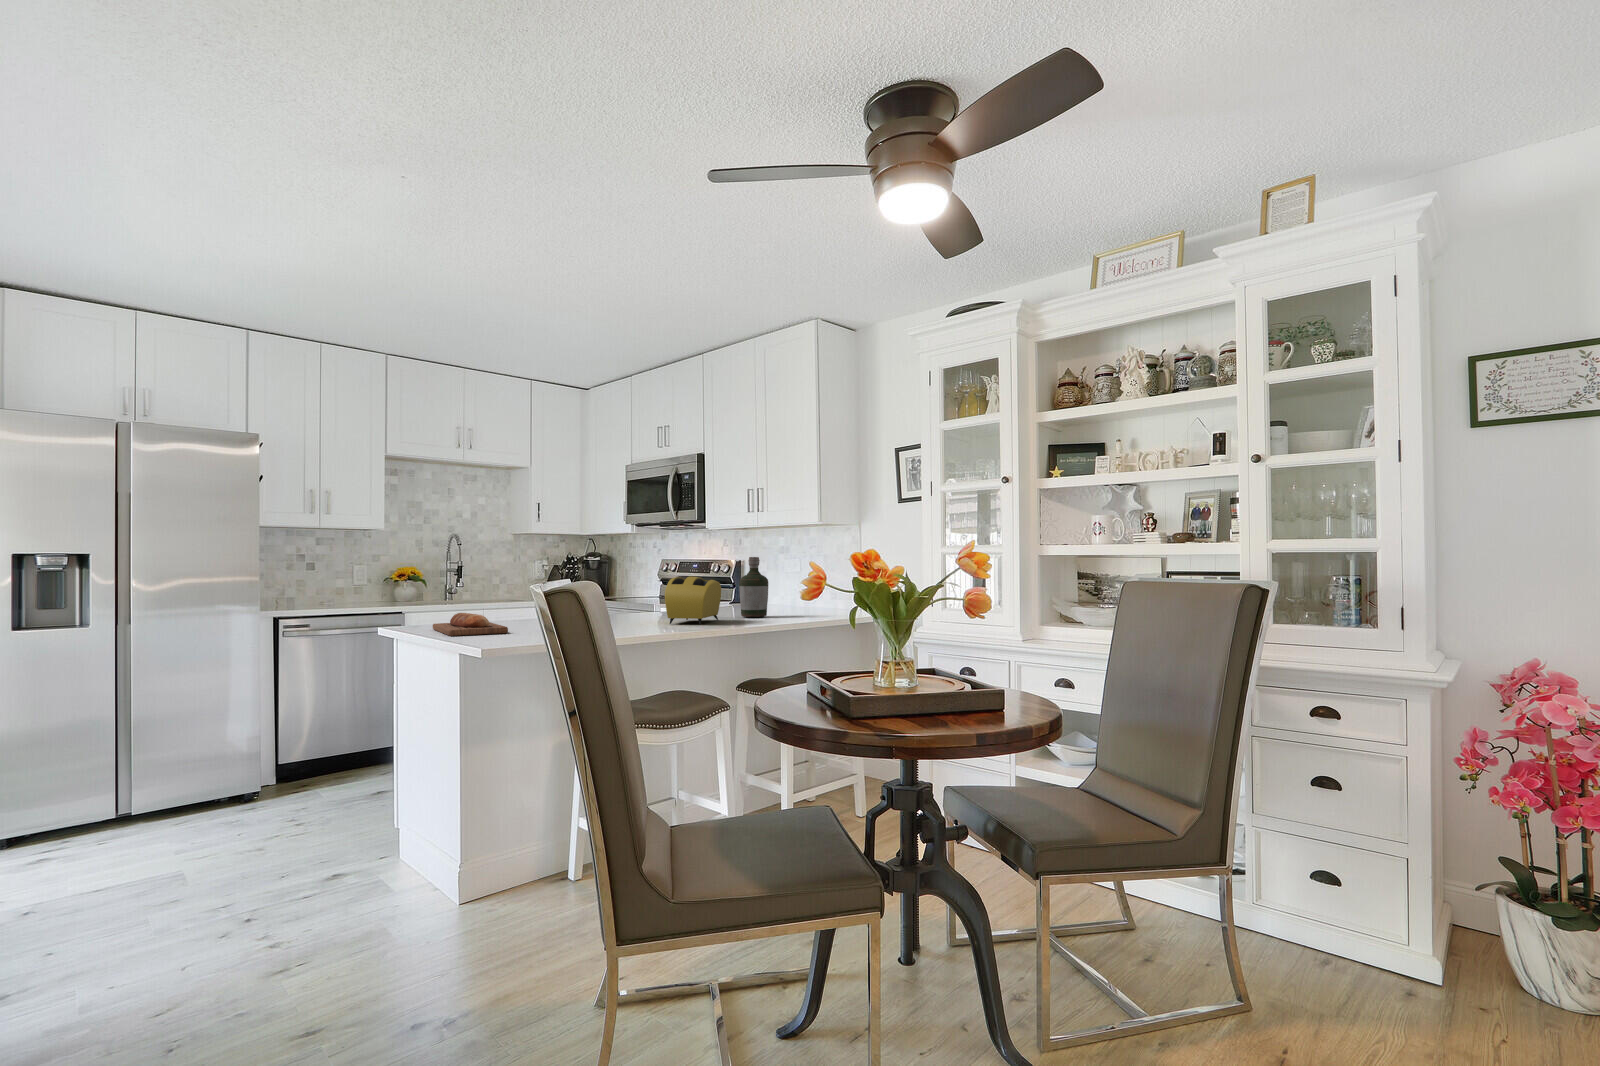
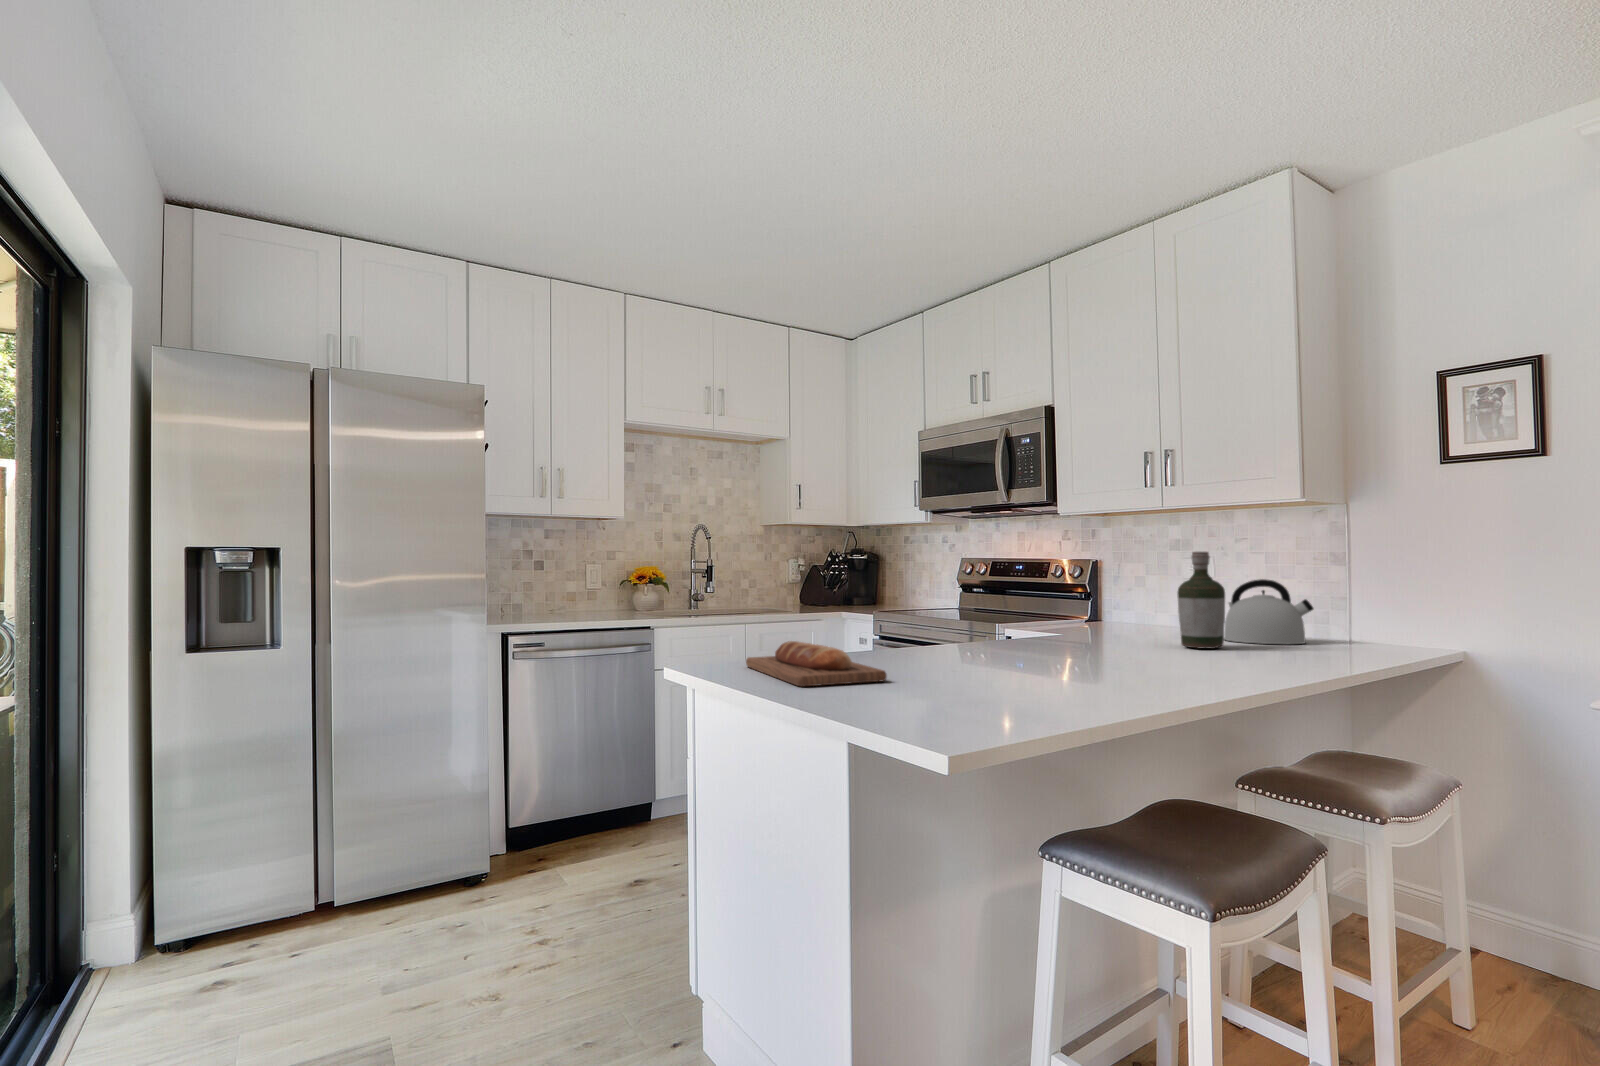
kettle: none [783,575,832,615] -> present [1224,579,1314,644]
toaster: present [665,576,721,624] -> none [1100,583,1183,666]

